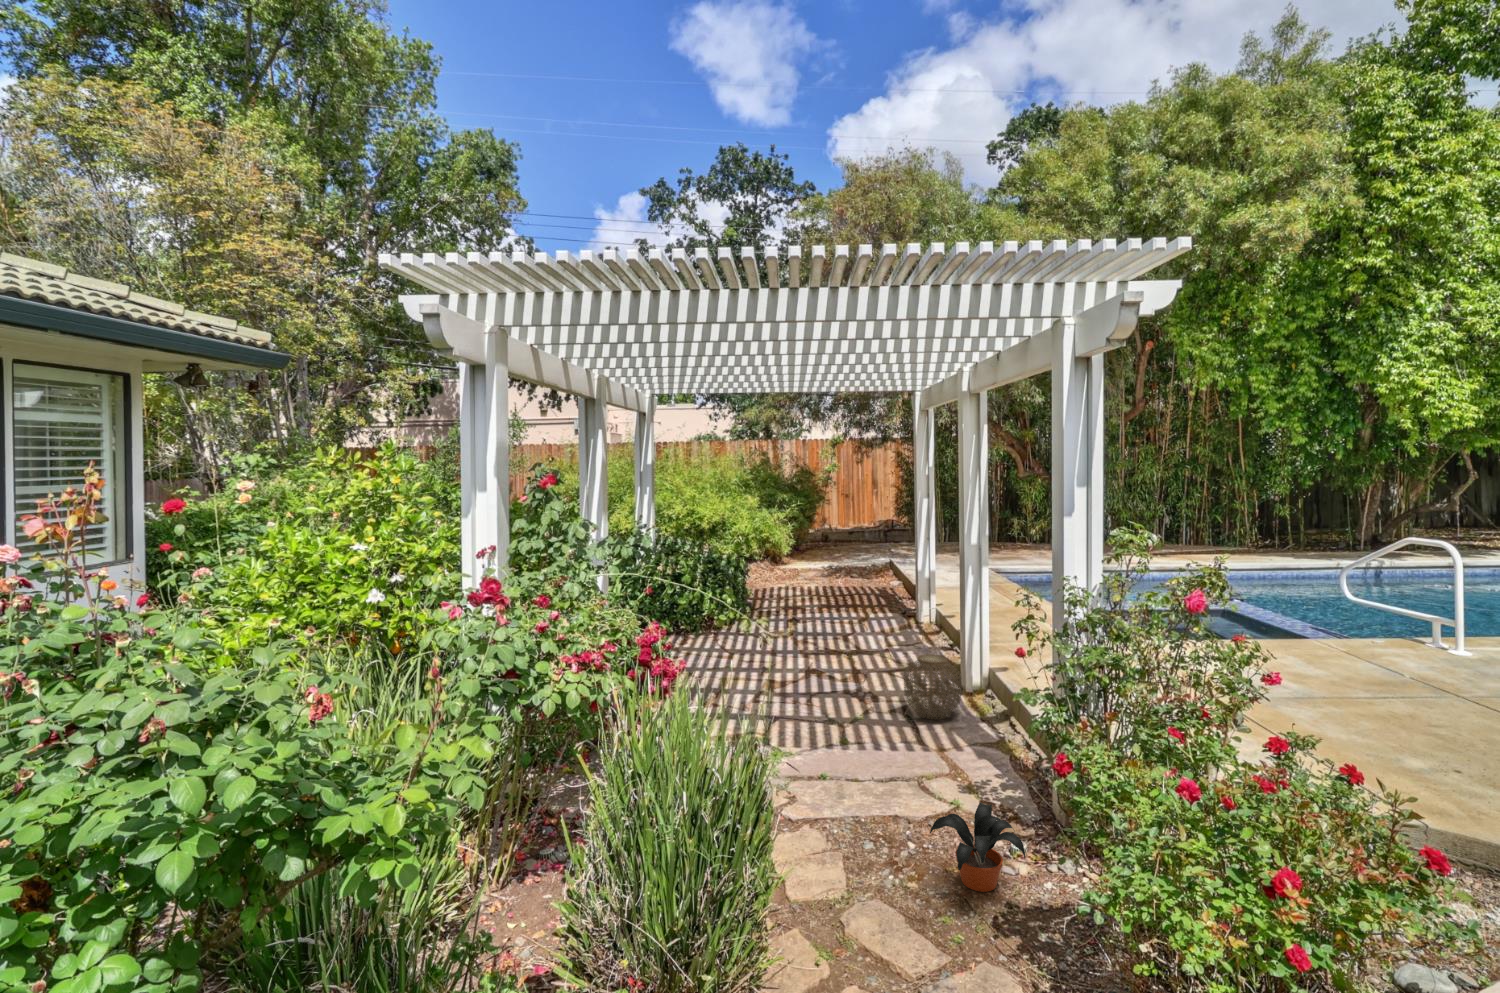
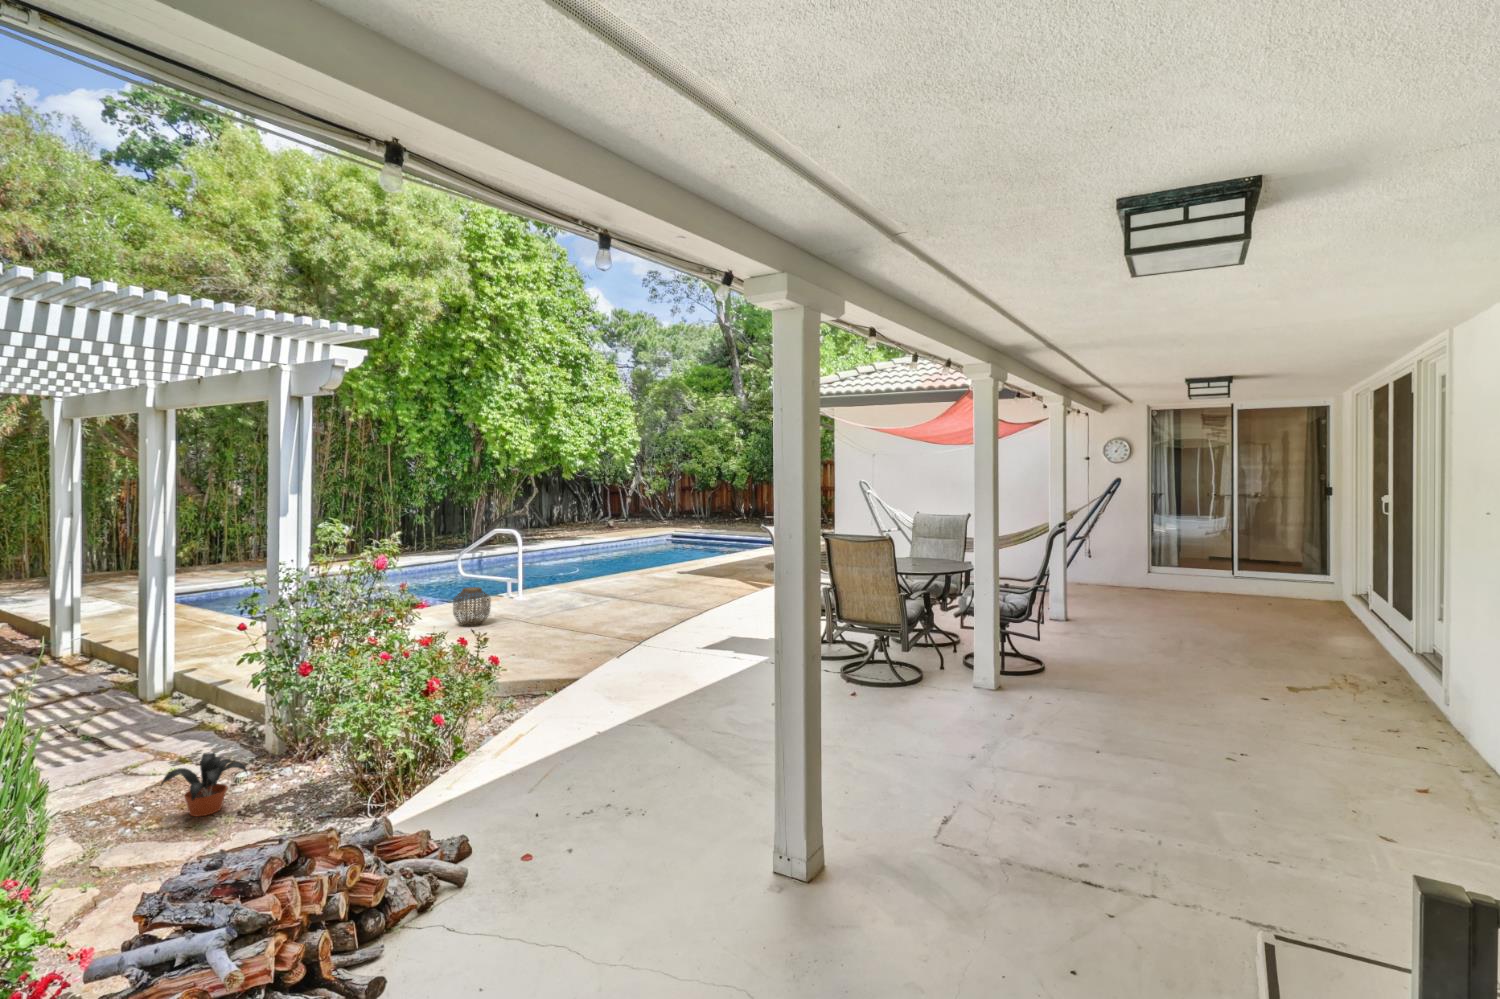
woven basket: present [904,654,961,719] -> present [453,587,491,626]

